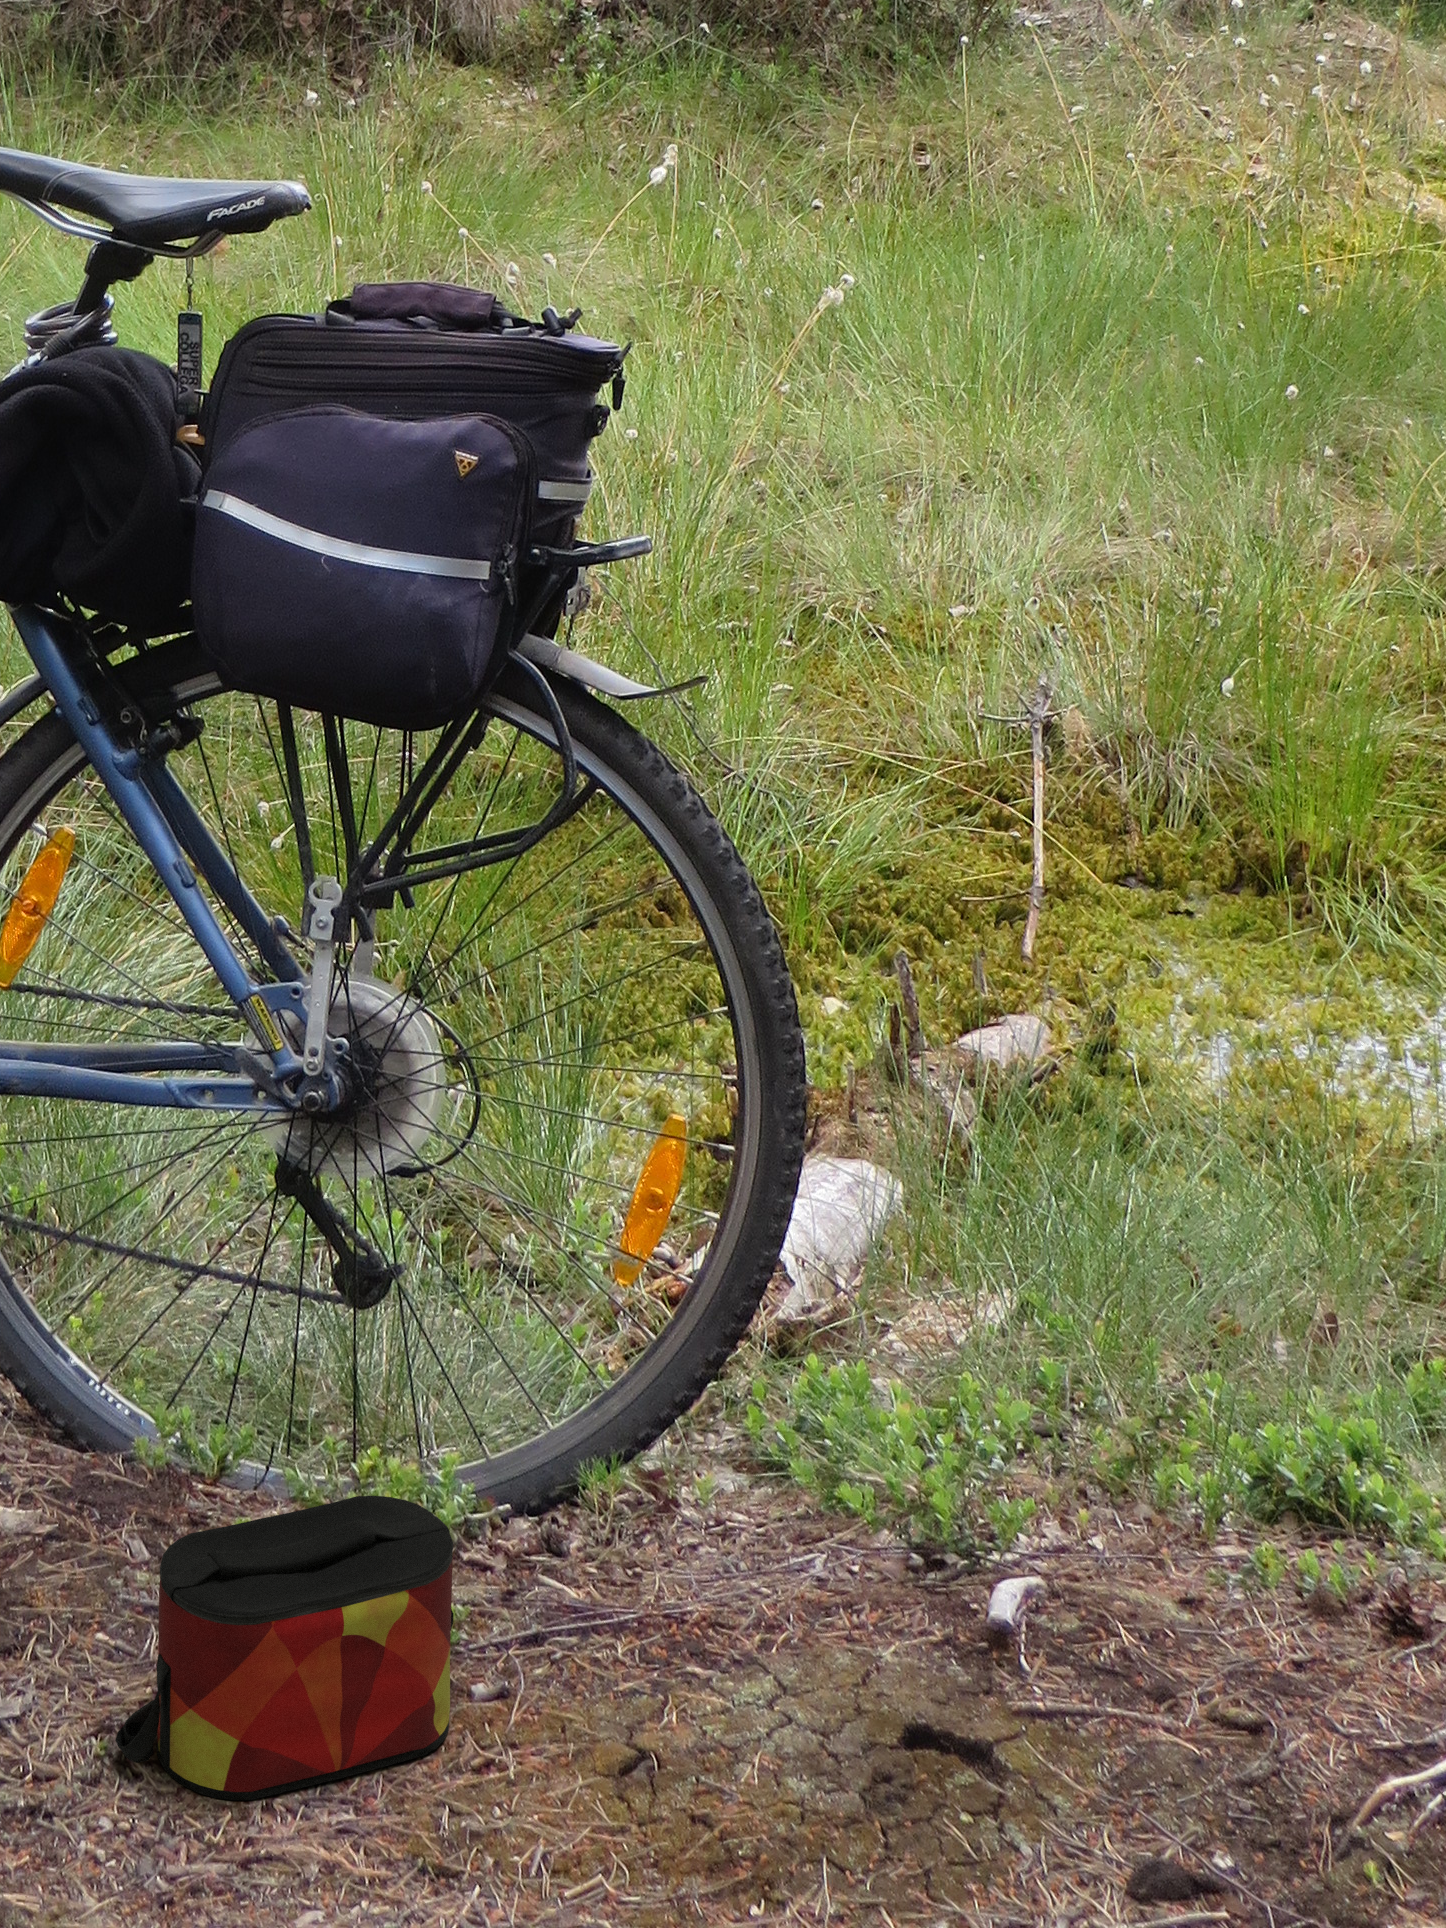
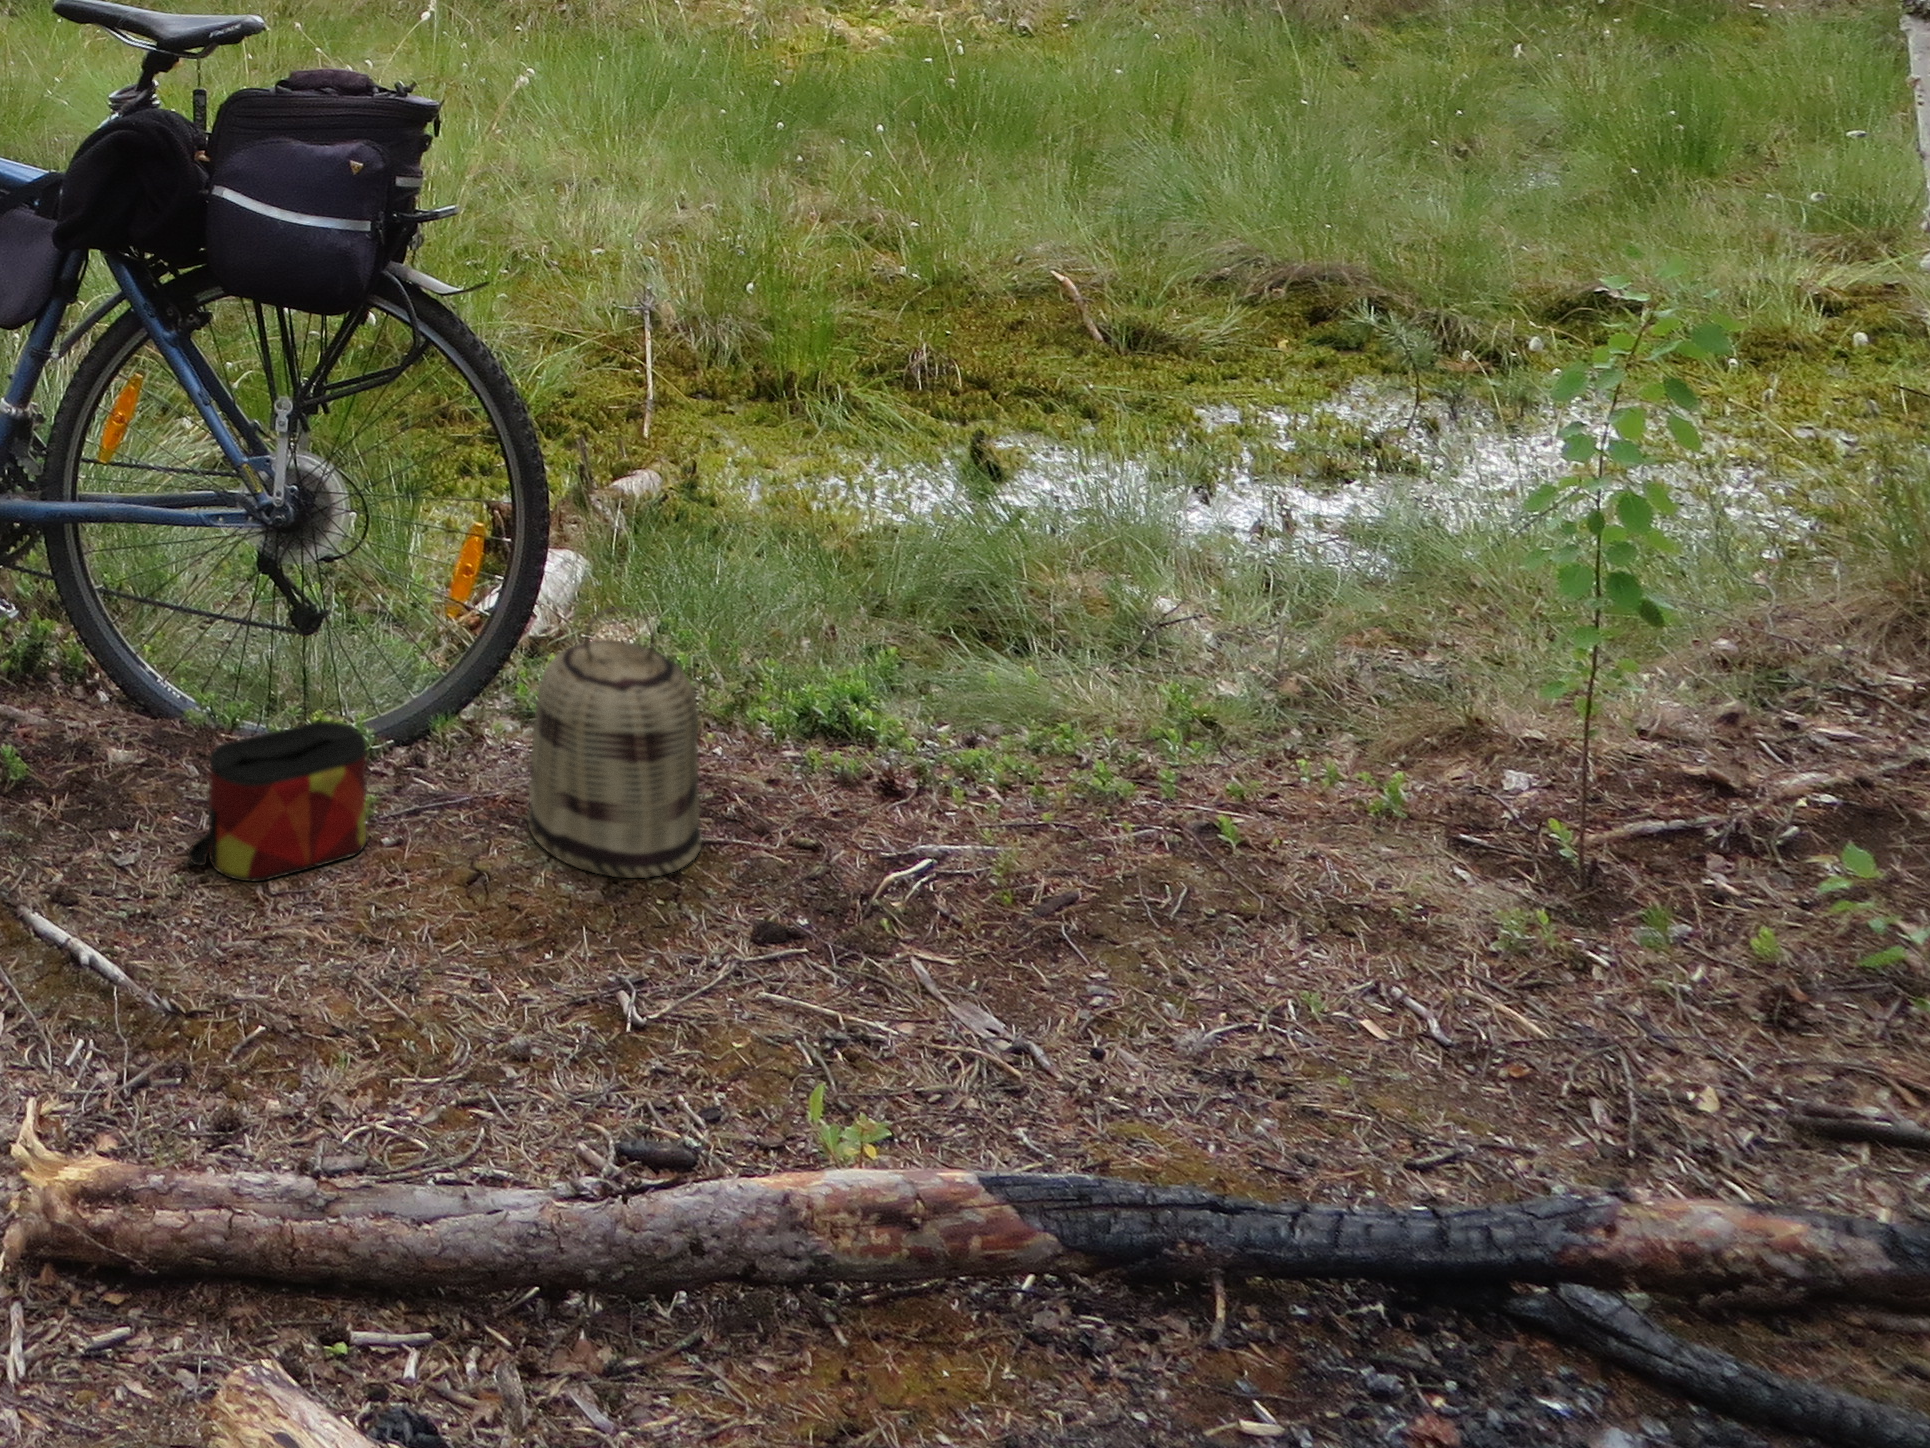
basket: none [752,1311,1081,1826] -> present [527,607,702,878]

